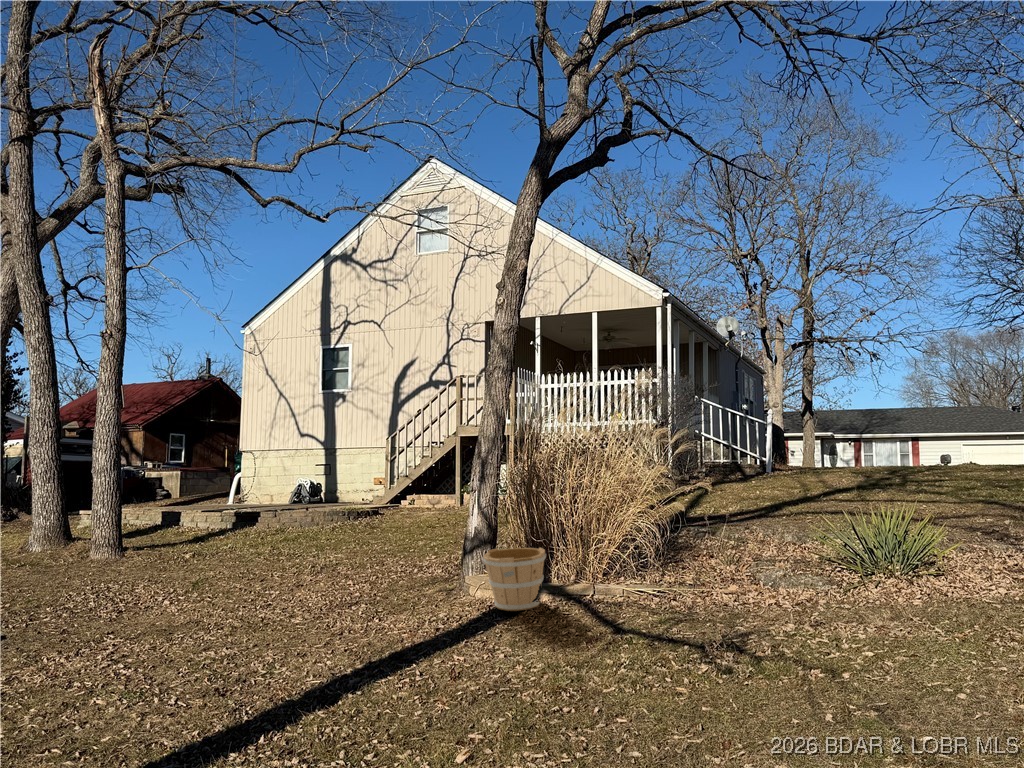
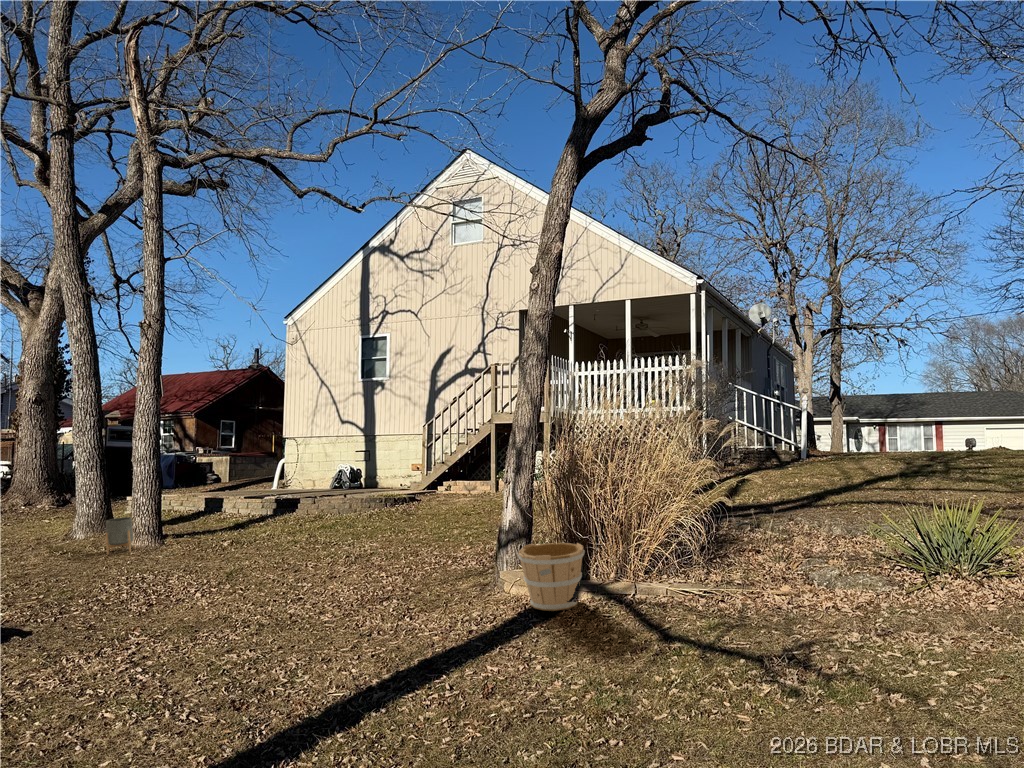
planter: none [63,530,92,568] -> present [106,517,135,555]

